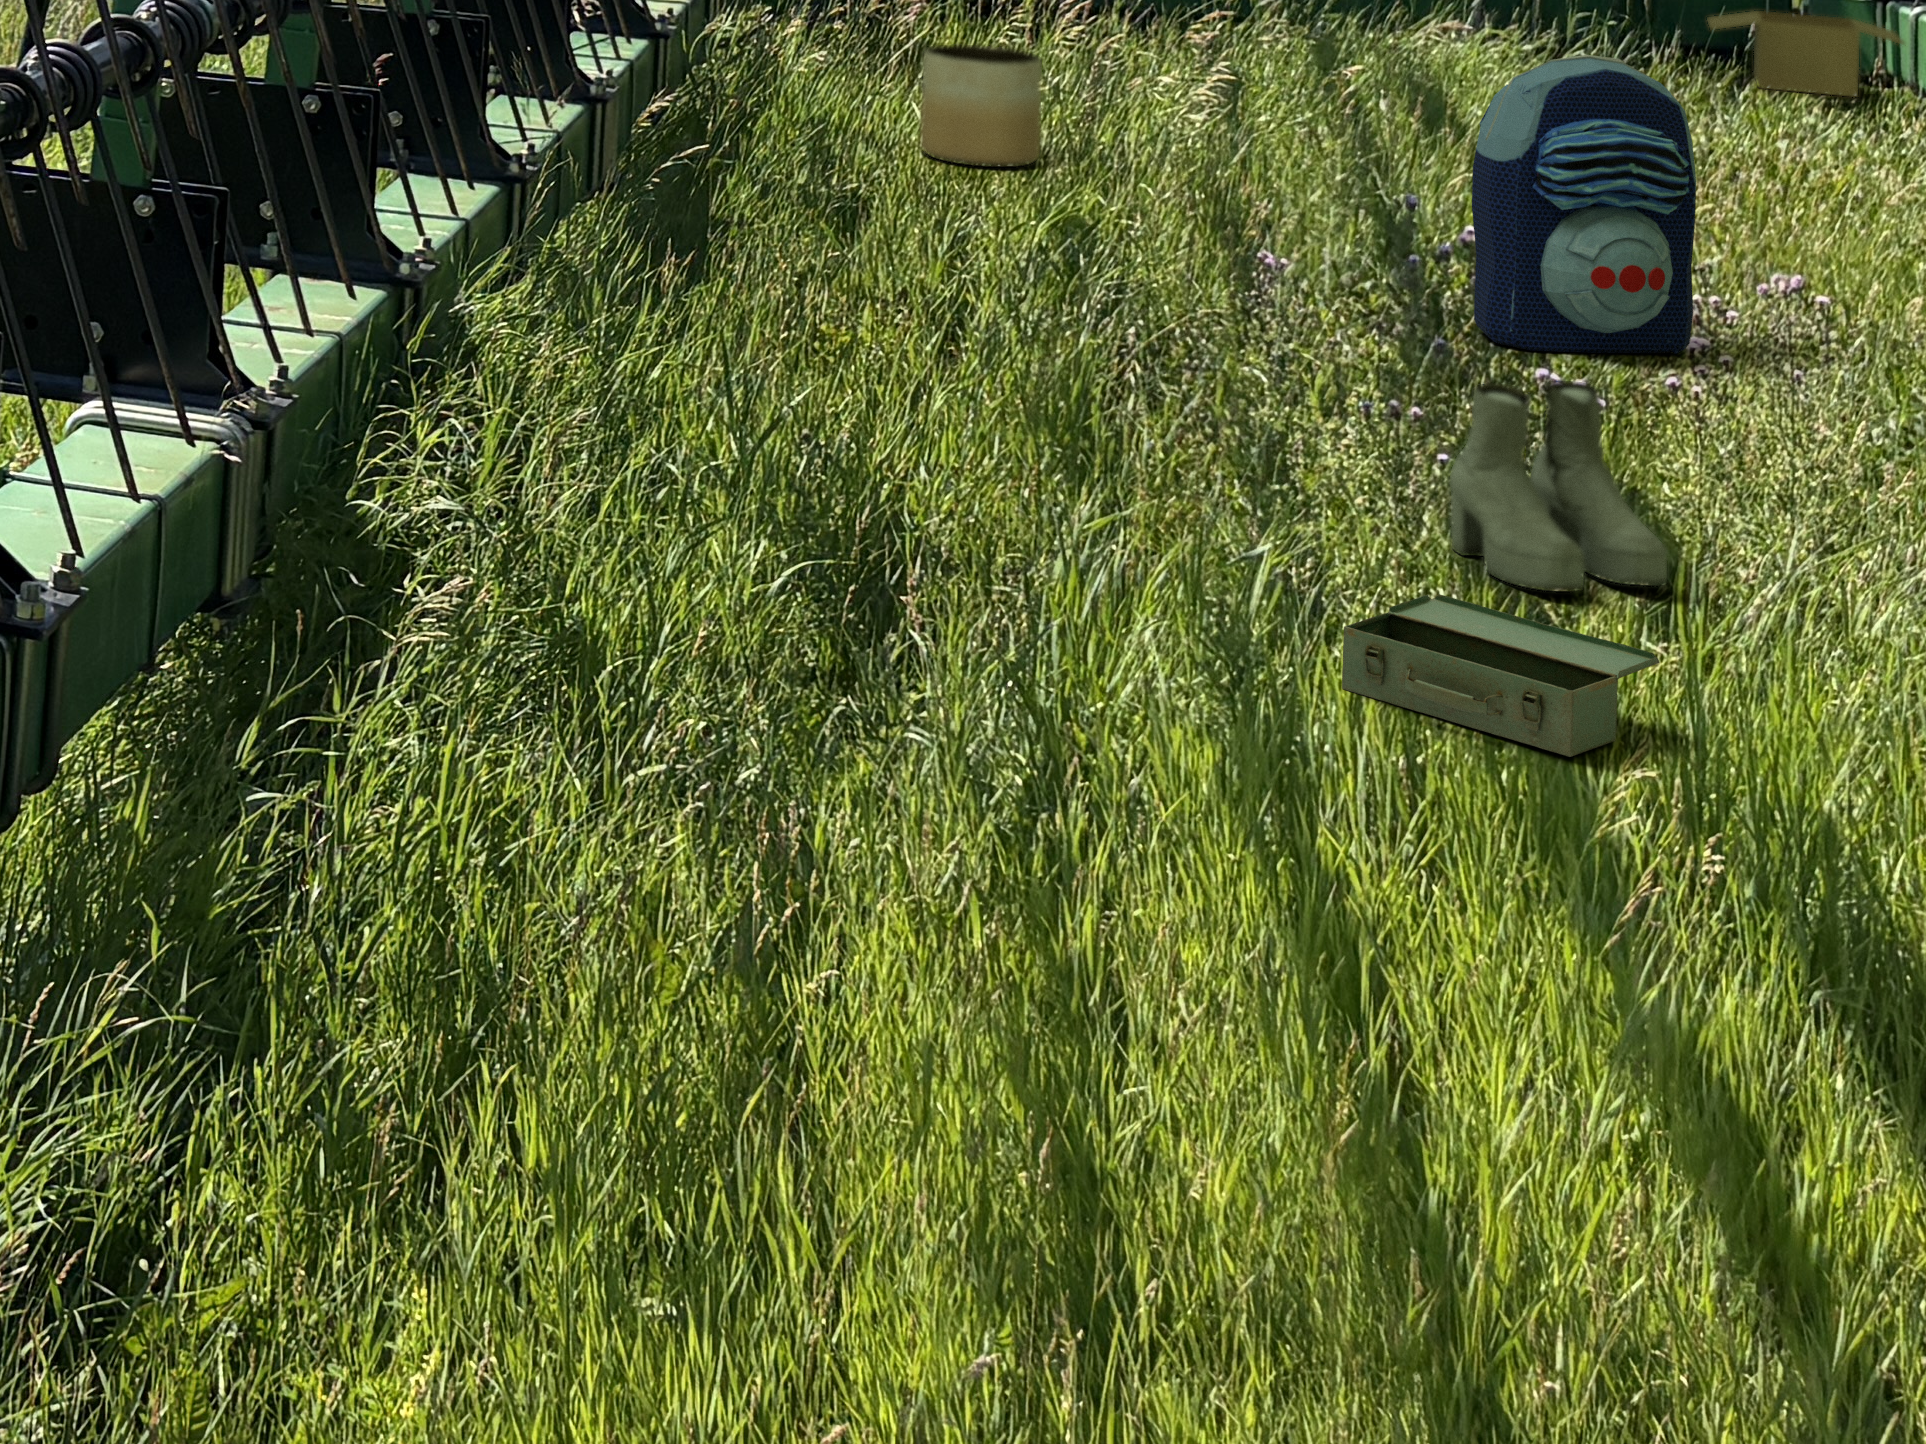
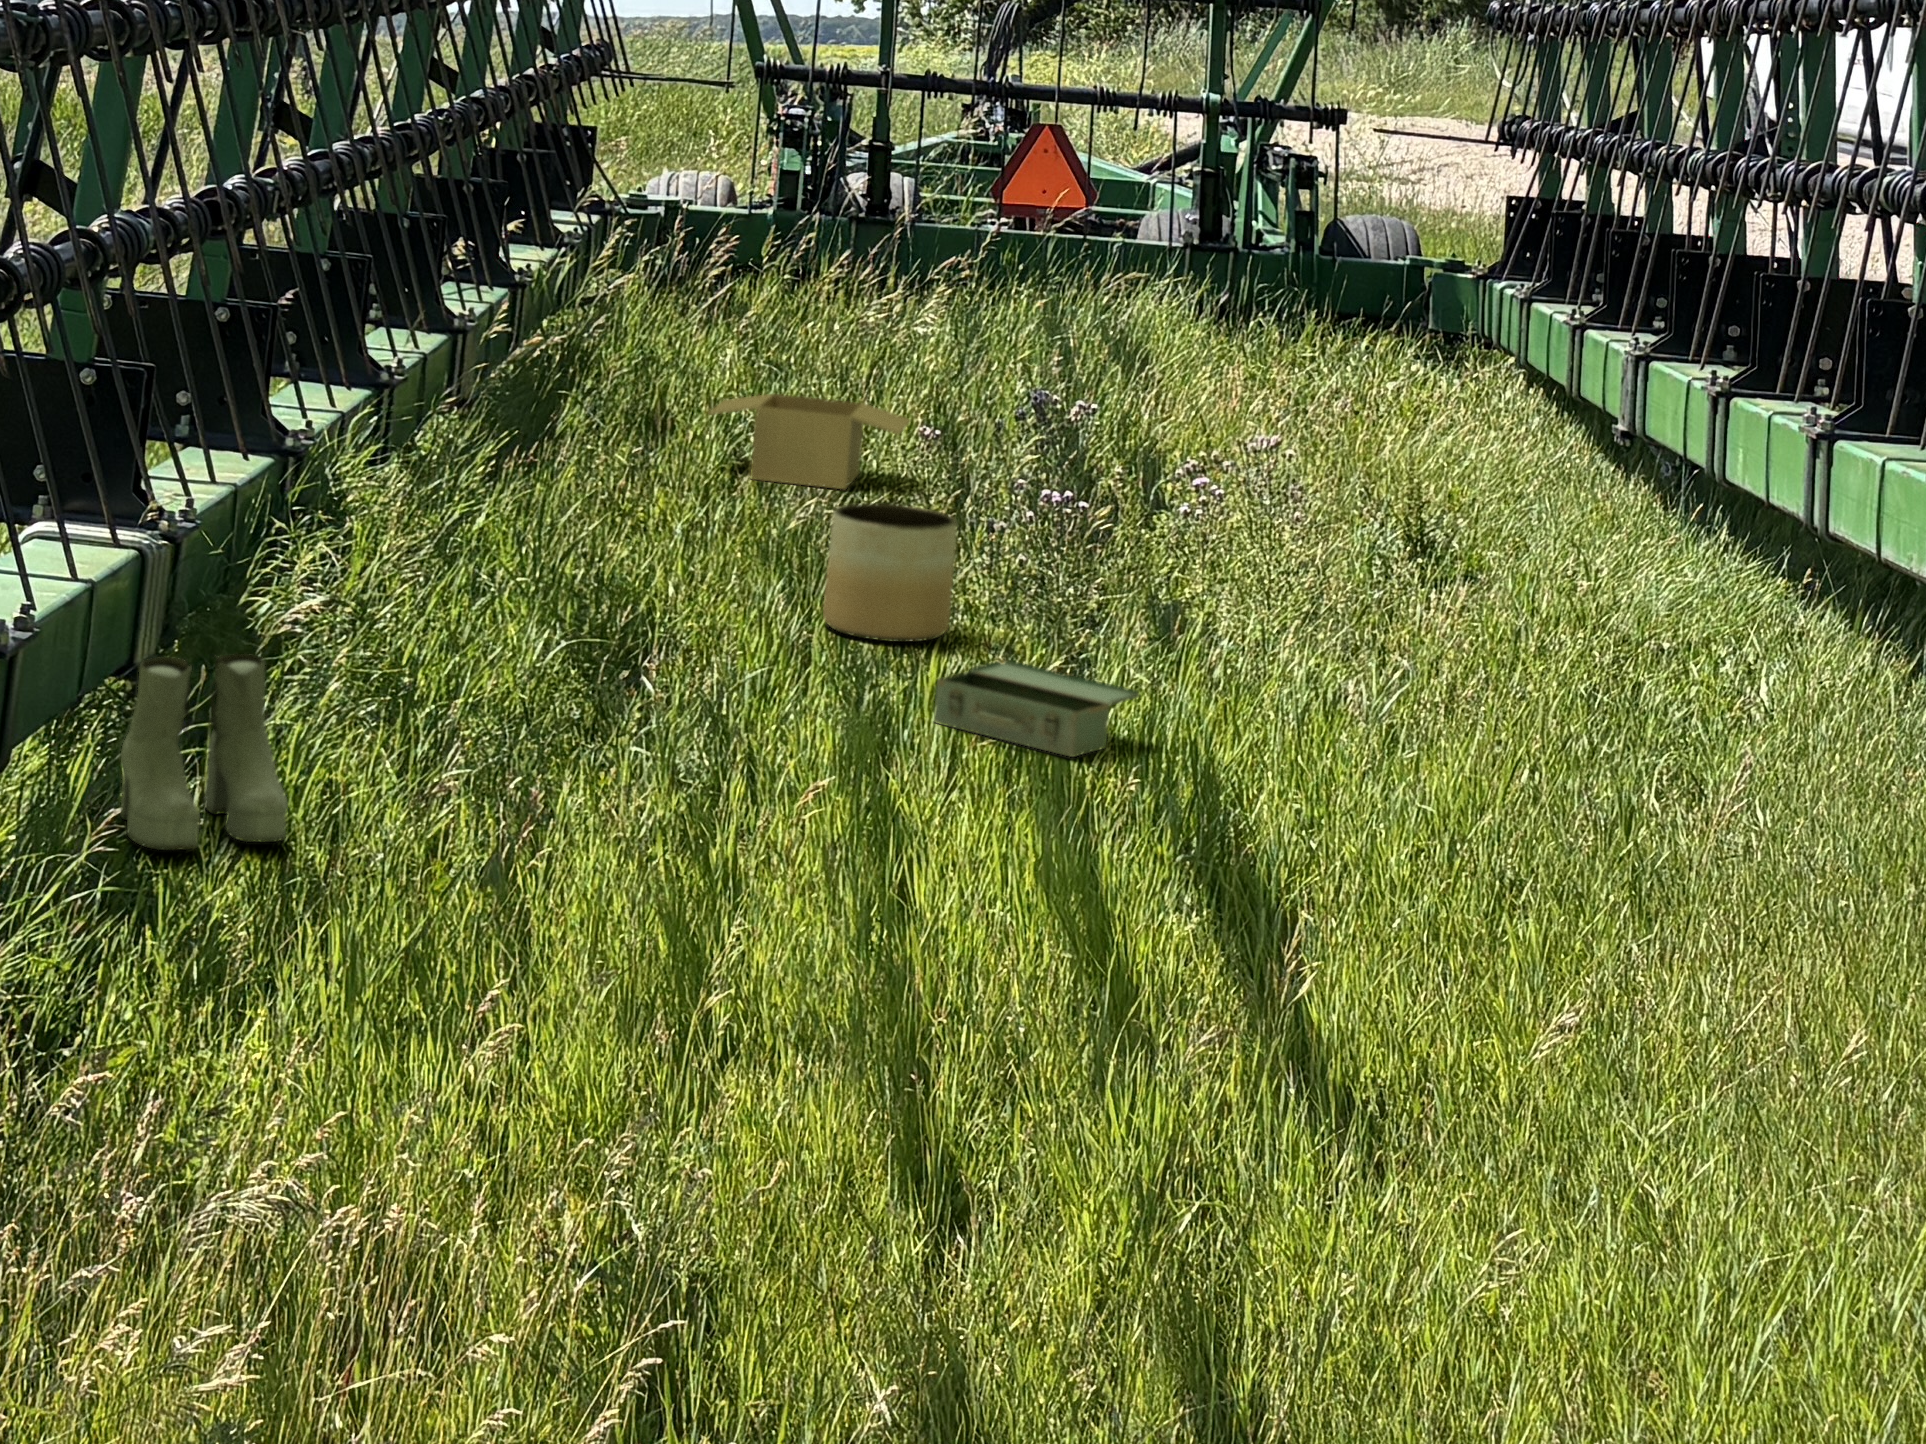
cardboard box: present [1708,11,1904,97] -> present [709,394,910,489]
planter: present [920,44,1042,167] -> present [823,503,957,642]
backpack: present [1472,55,1696,354] -> none [1102,300,1263,523]
boots: present [1450,381,1667,592] -> present [120,654,288,850]

